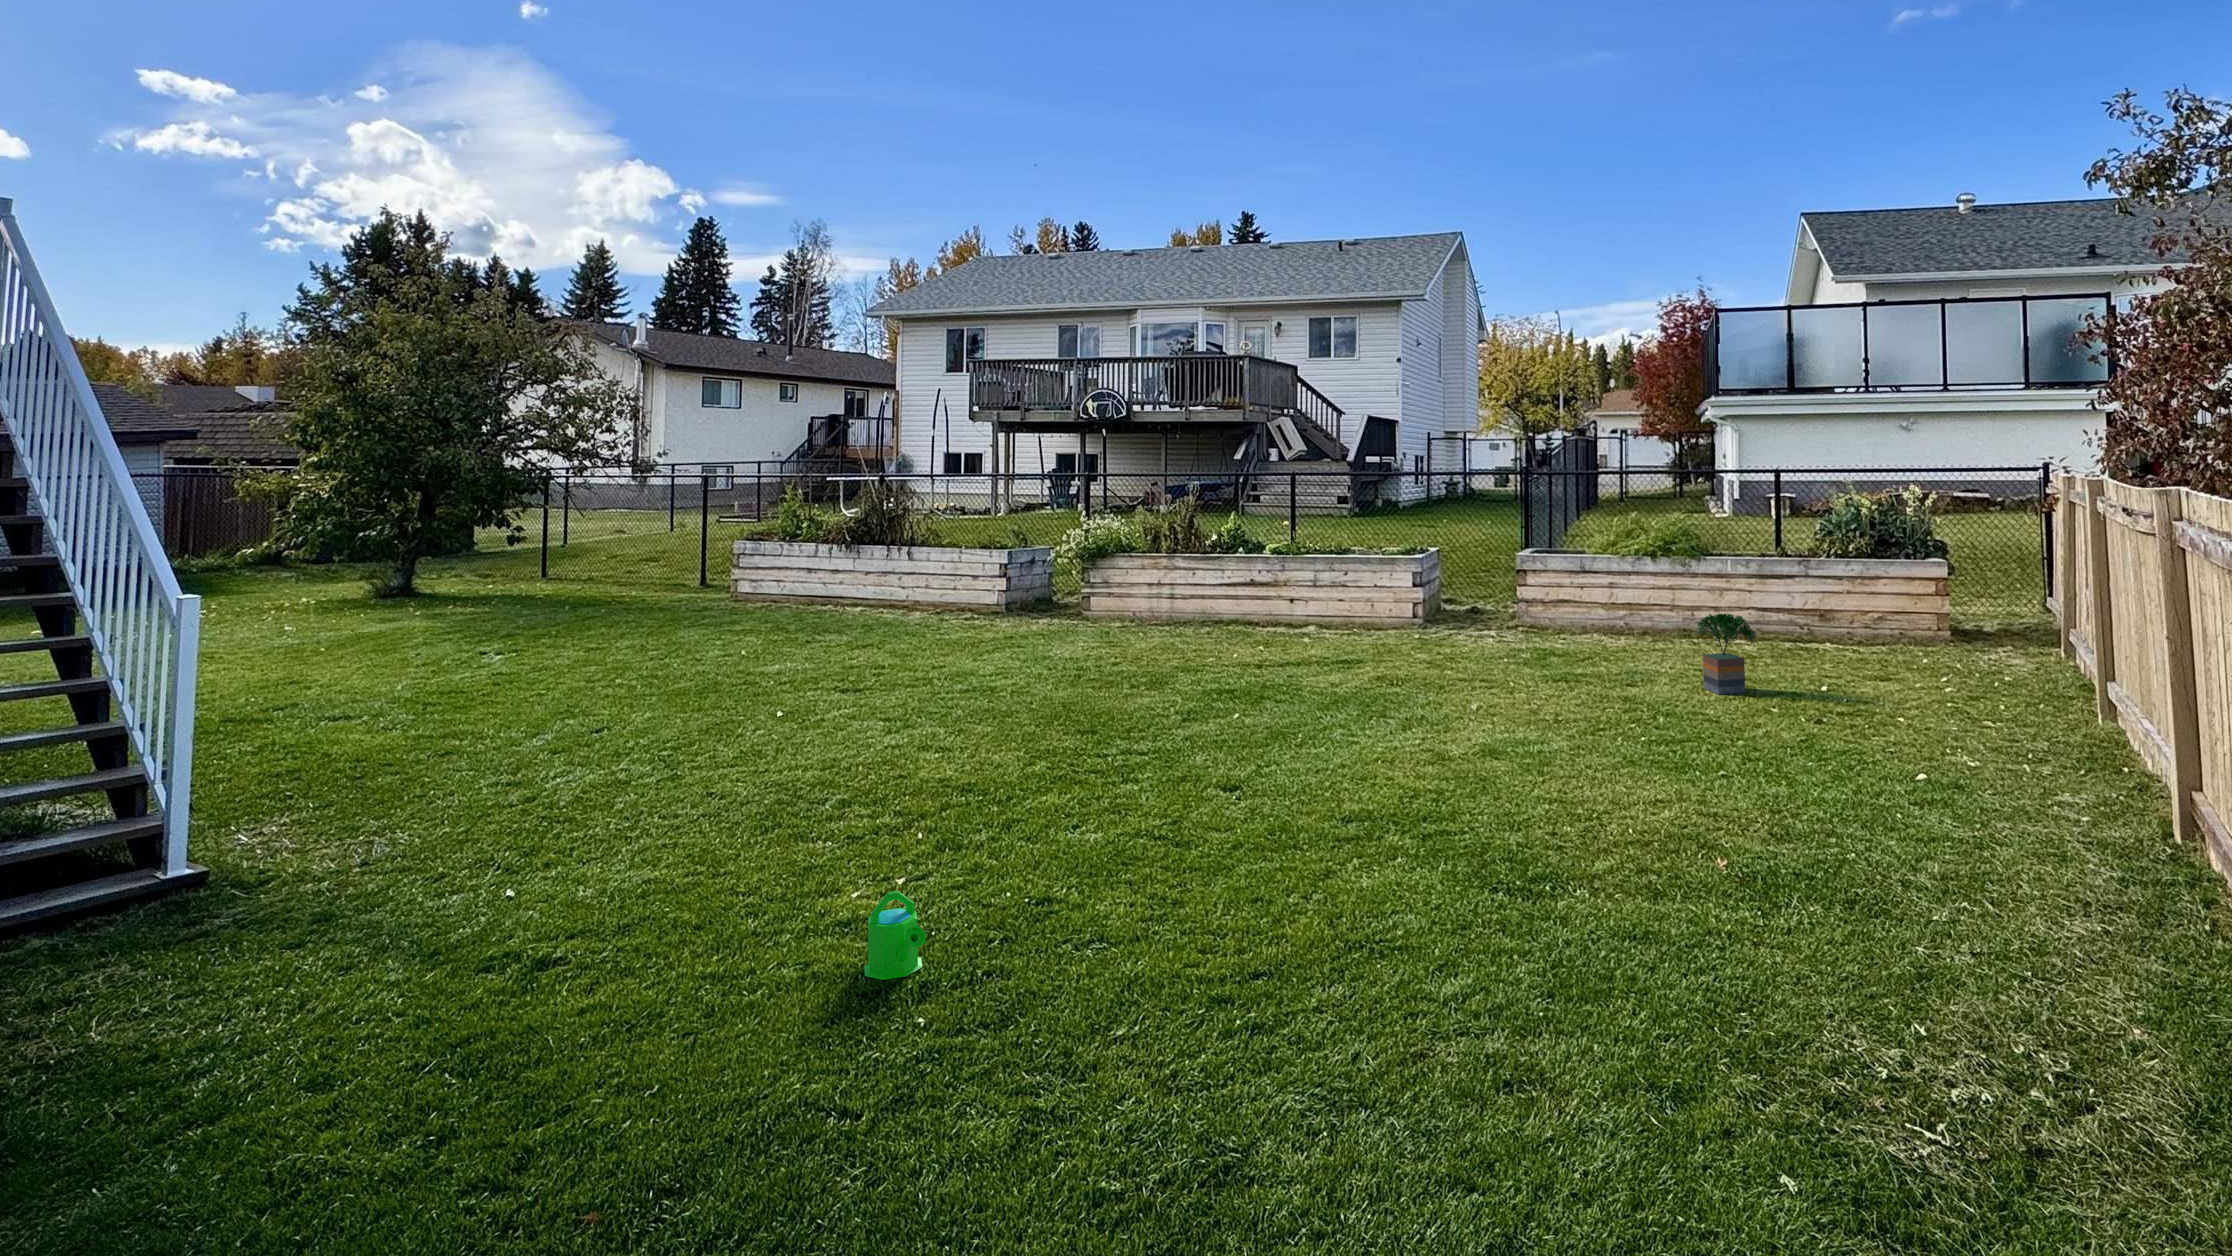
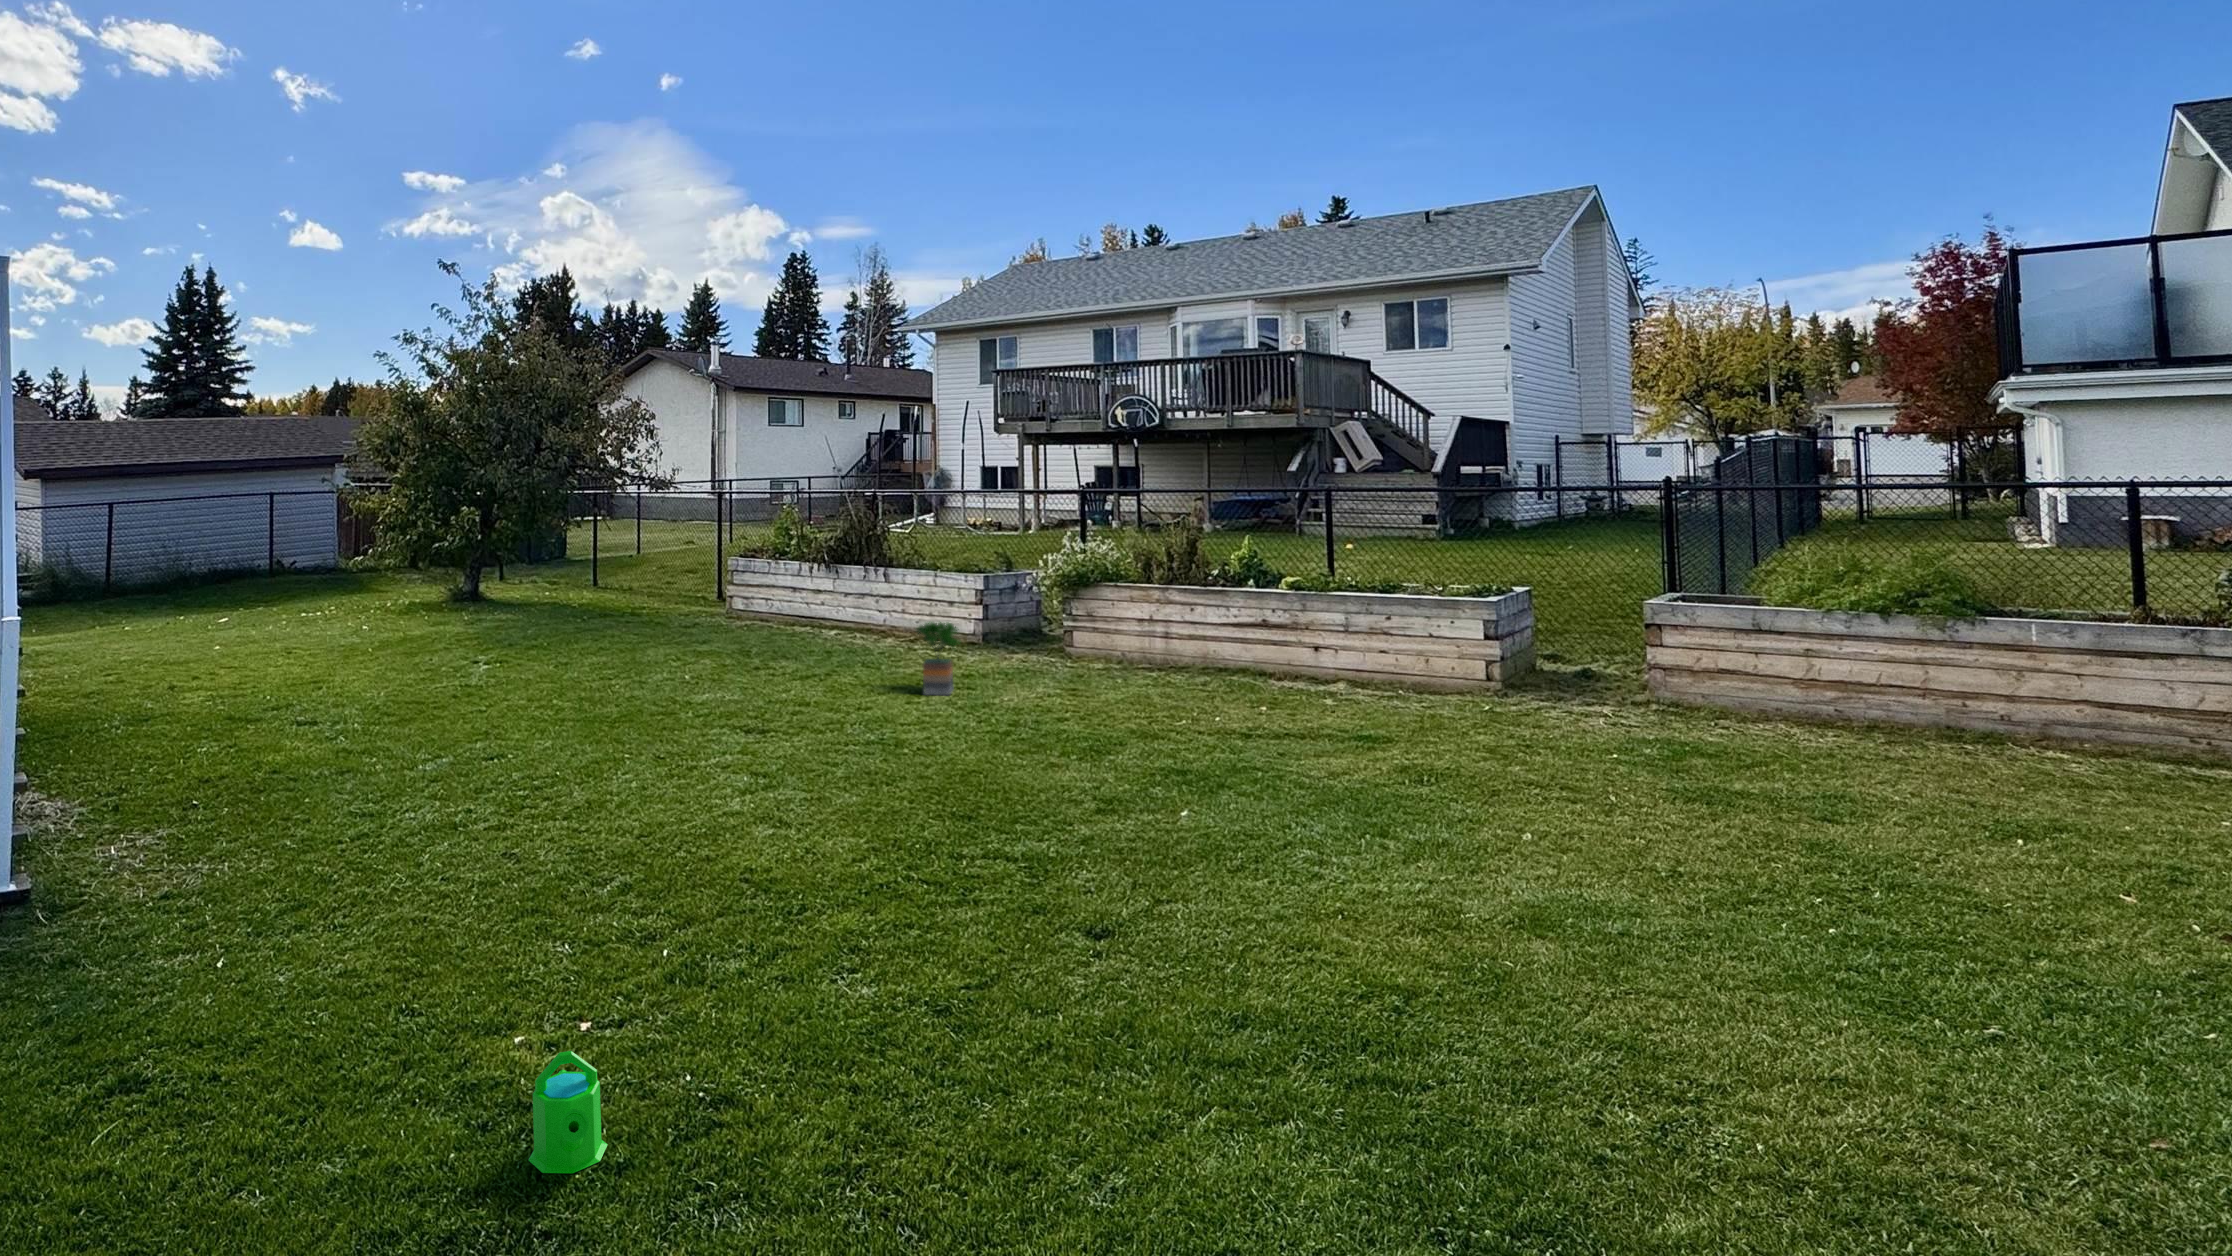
potted tree: present [1696,613,1757,695] -> present [917,622,960,695]

